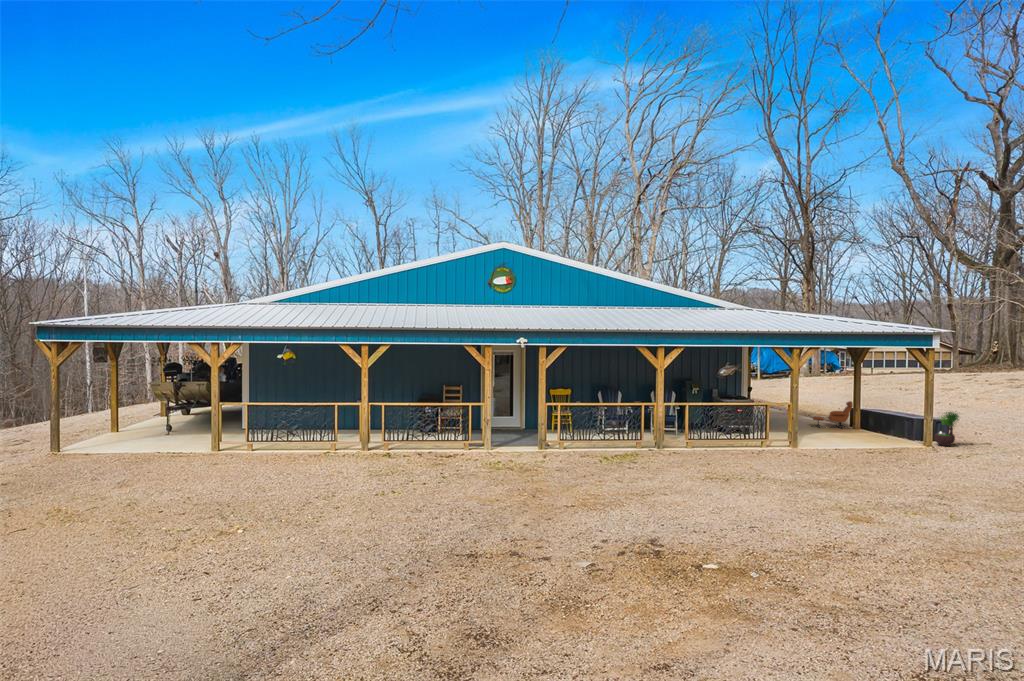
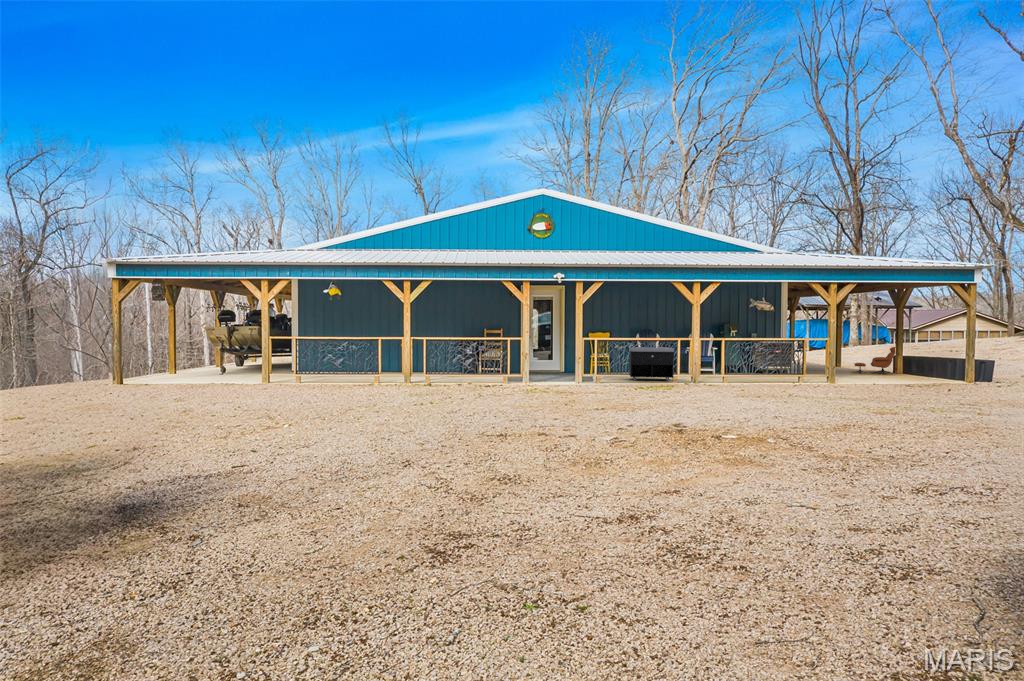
storage bench: none [593,411,638,446] -> present [629,347,674,381]
potted tree: present [935,412,959,446] -> none [976,347,1003,385]

